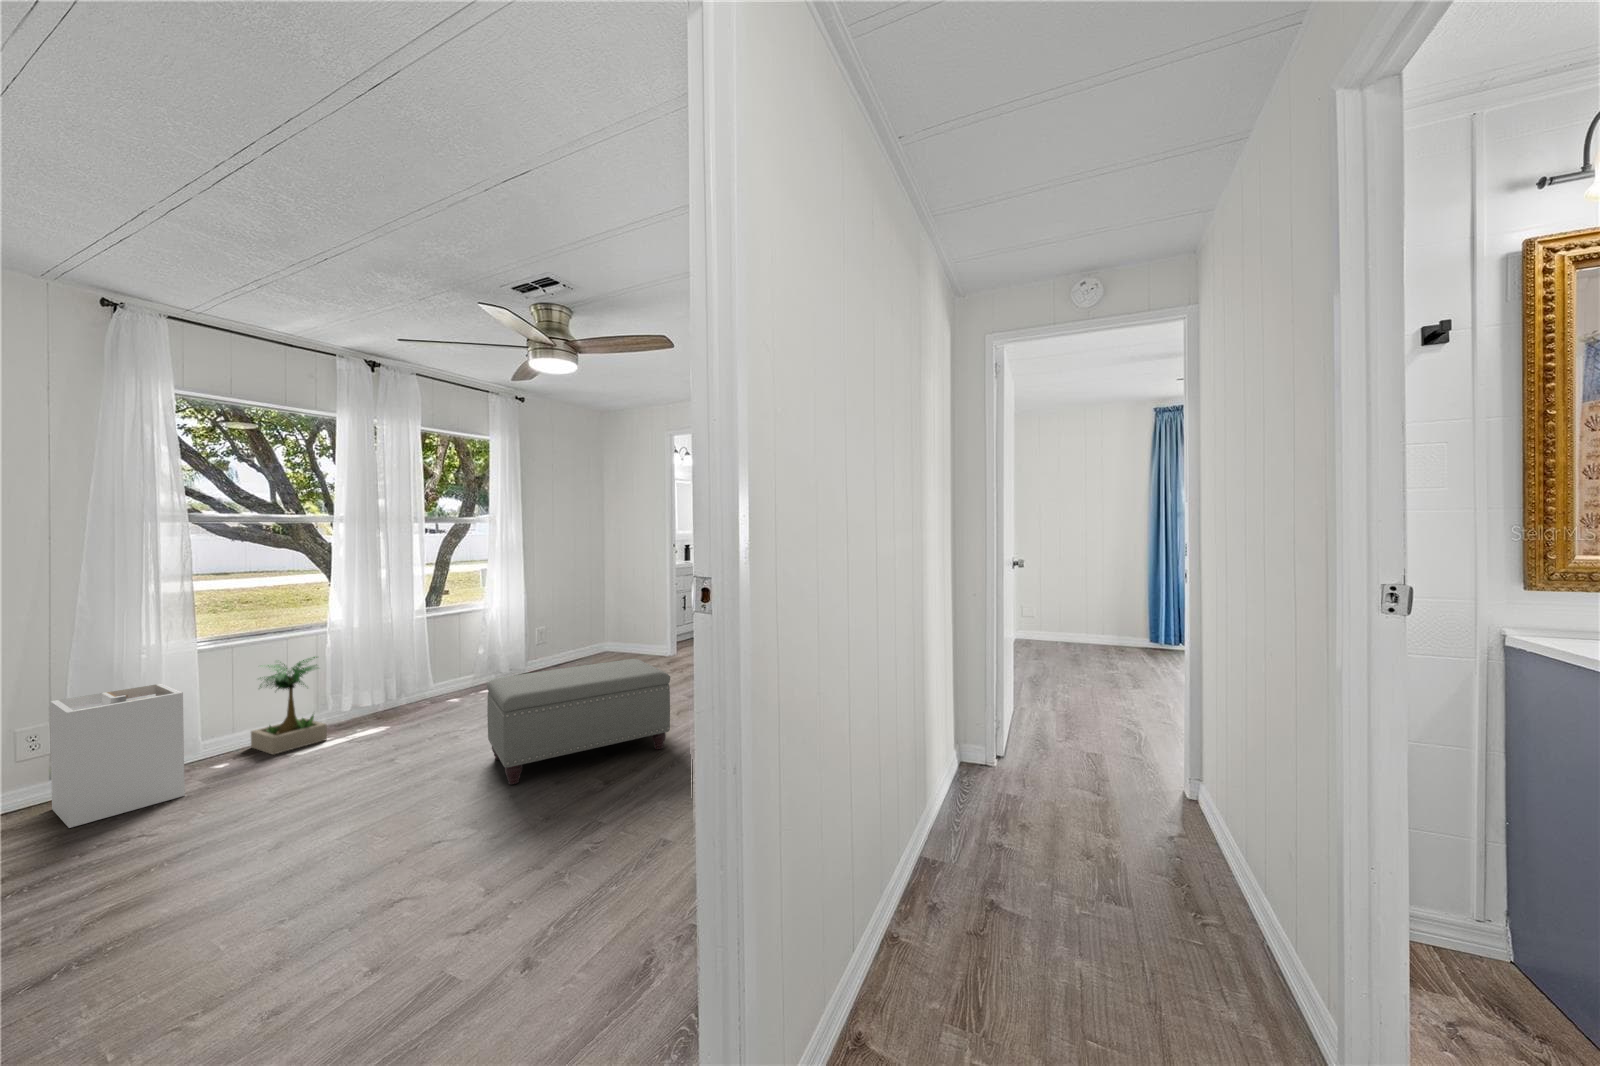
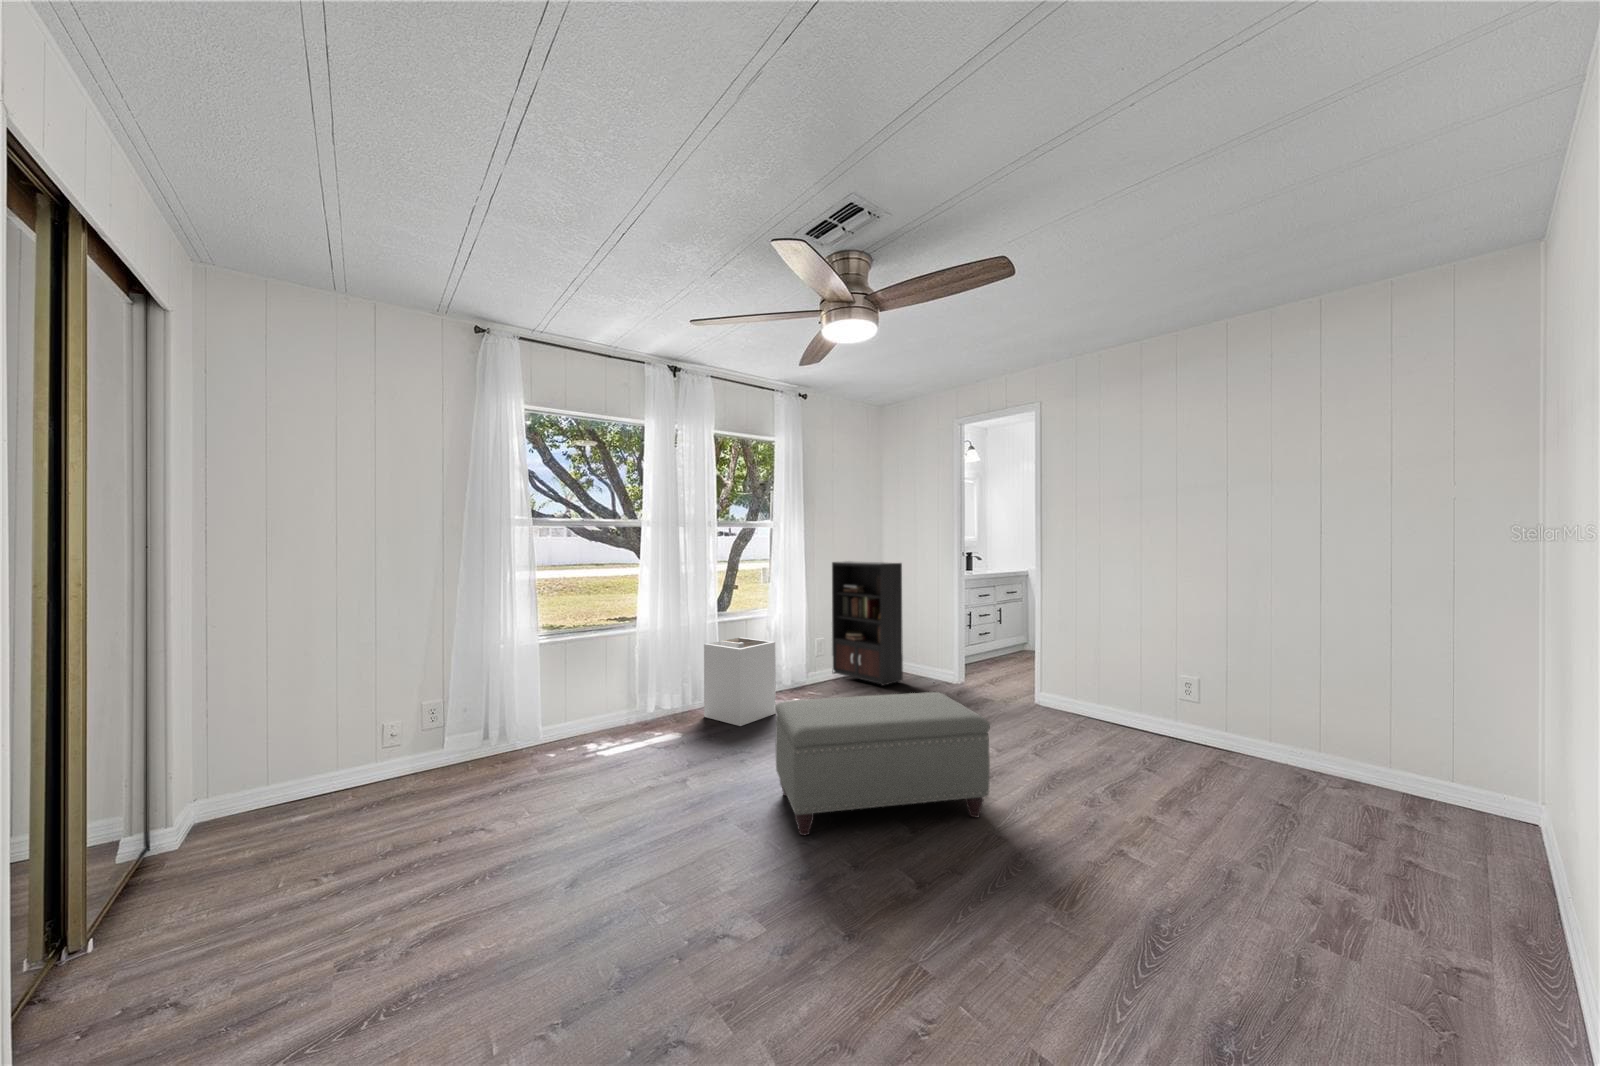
bookcase: none [549,554,645,664] -> present [832,561,933,686]
potted plant: present [251,657,327,755] -> none [574,656,637,751]
laundry hamper: present [50,684,185,828] -> present [704,637,776,726]

